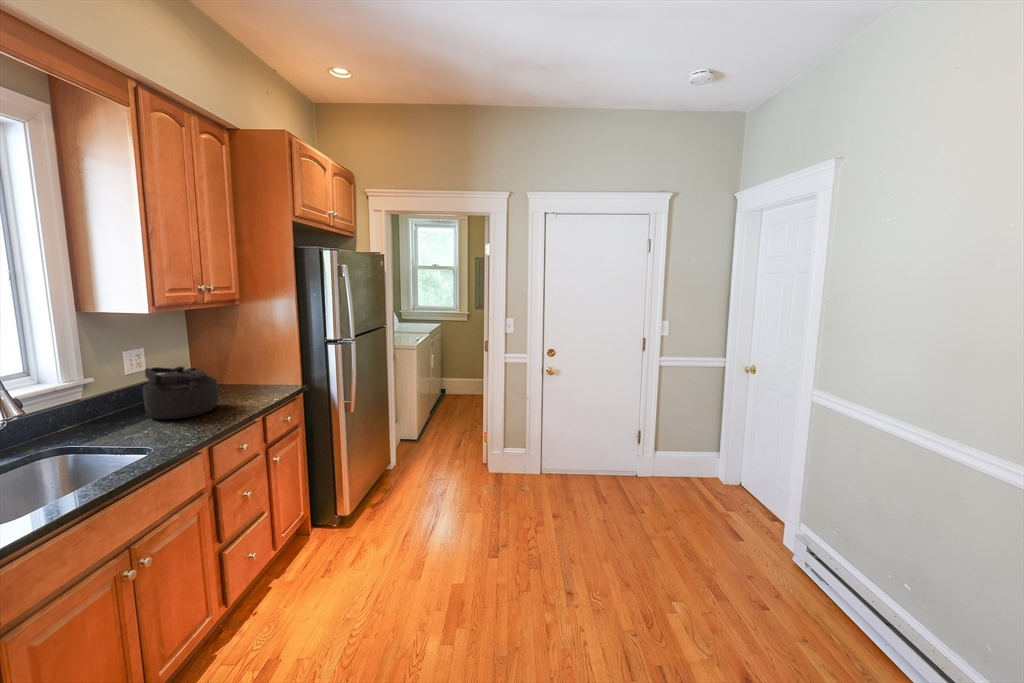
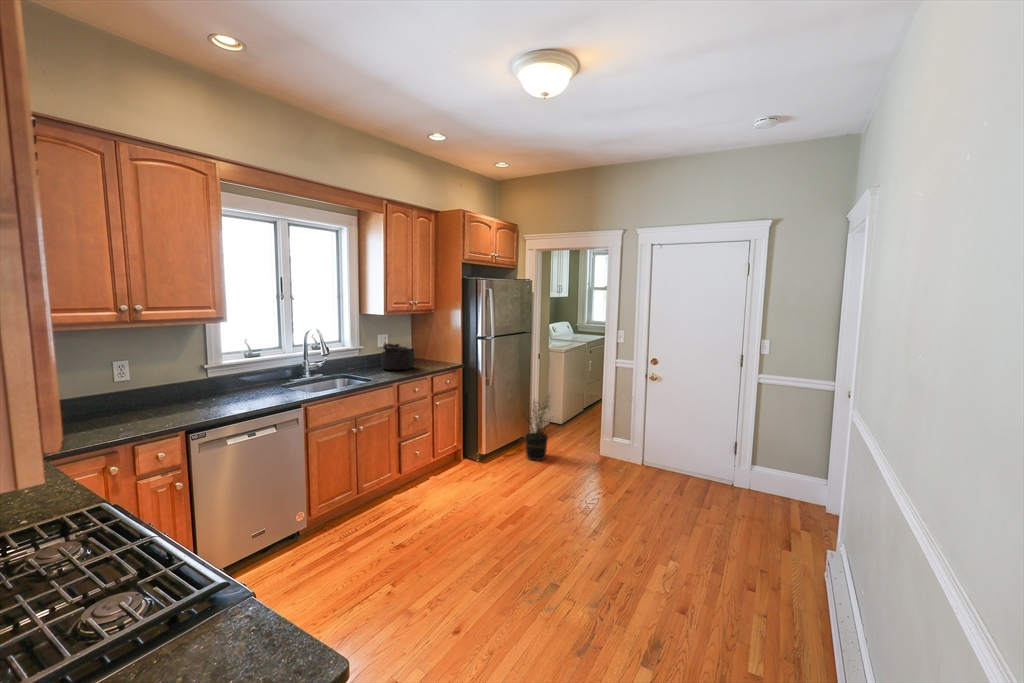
potted plant: none [383,405,442,502] -> present [524,401,548,461]

